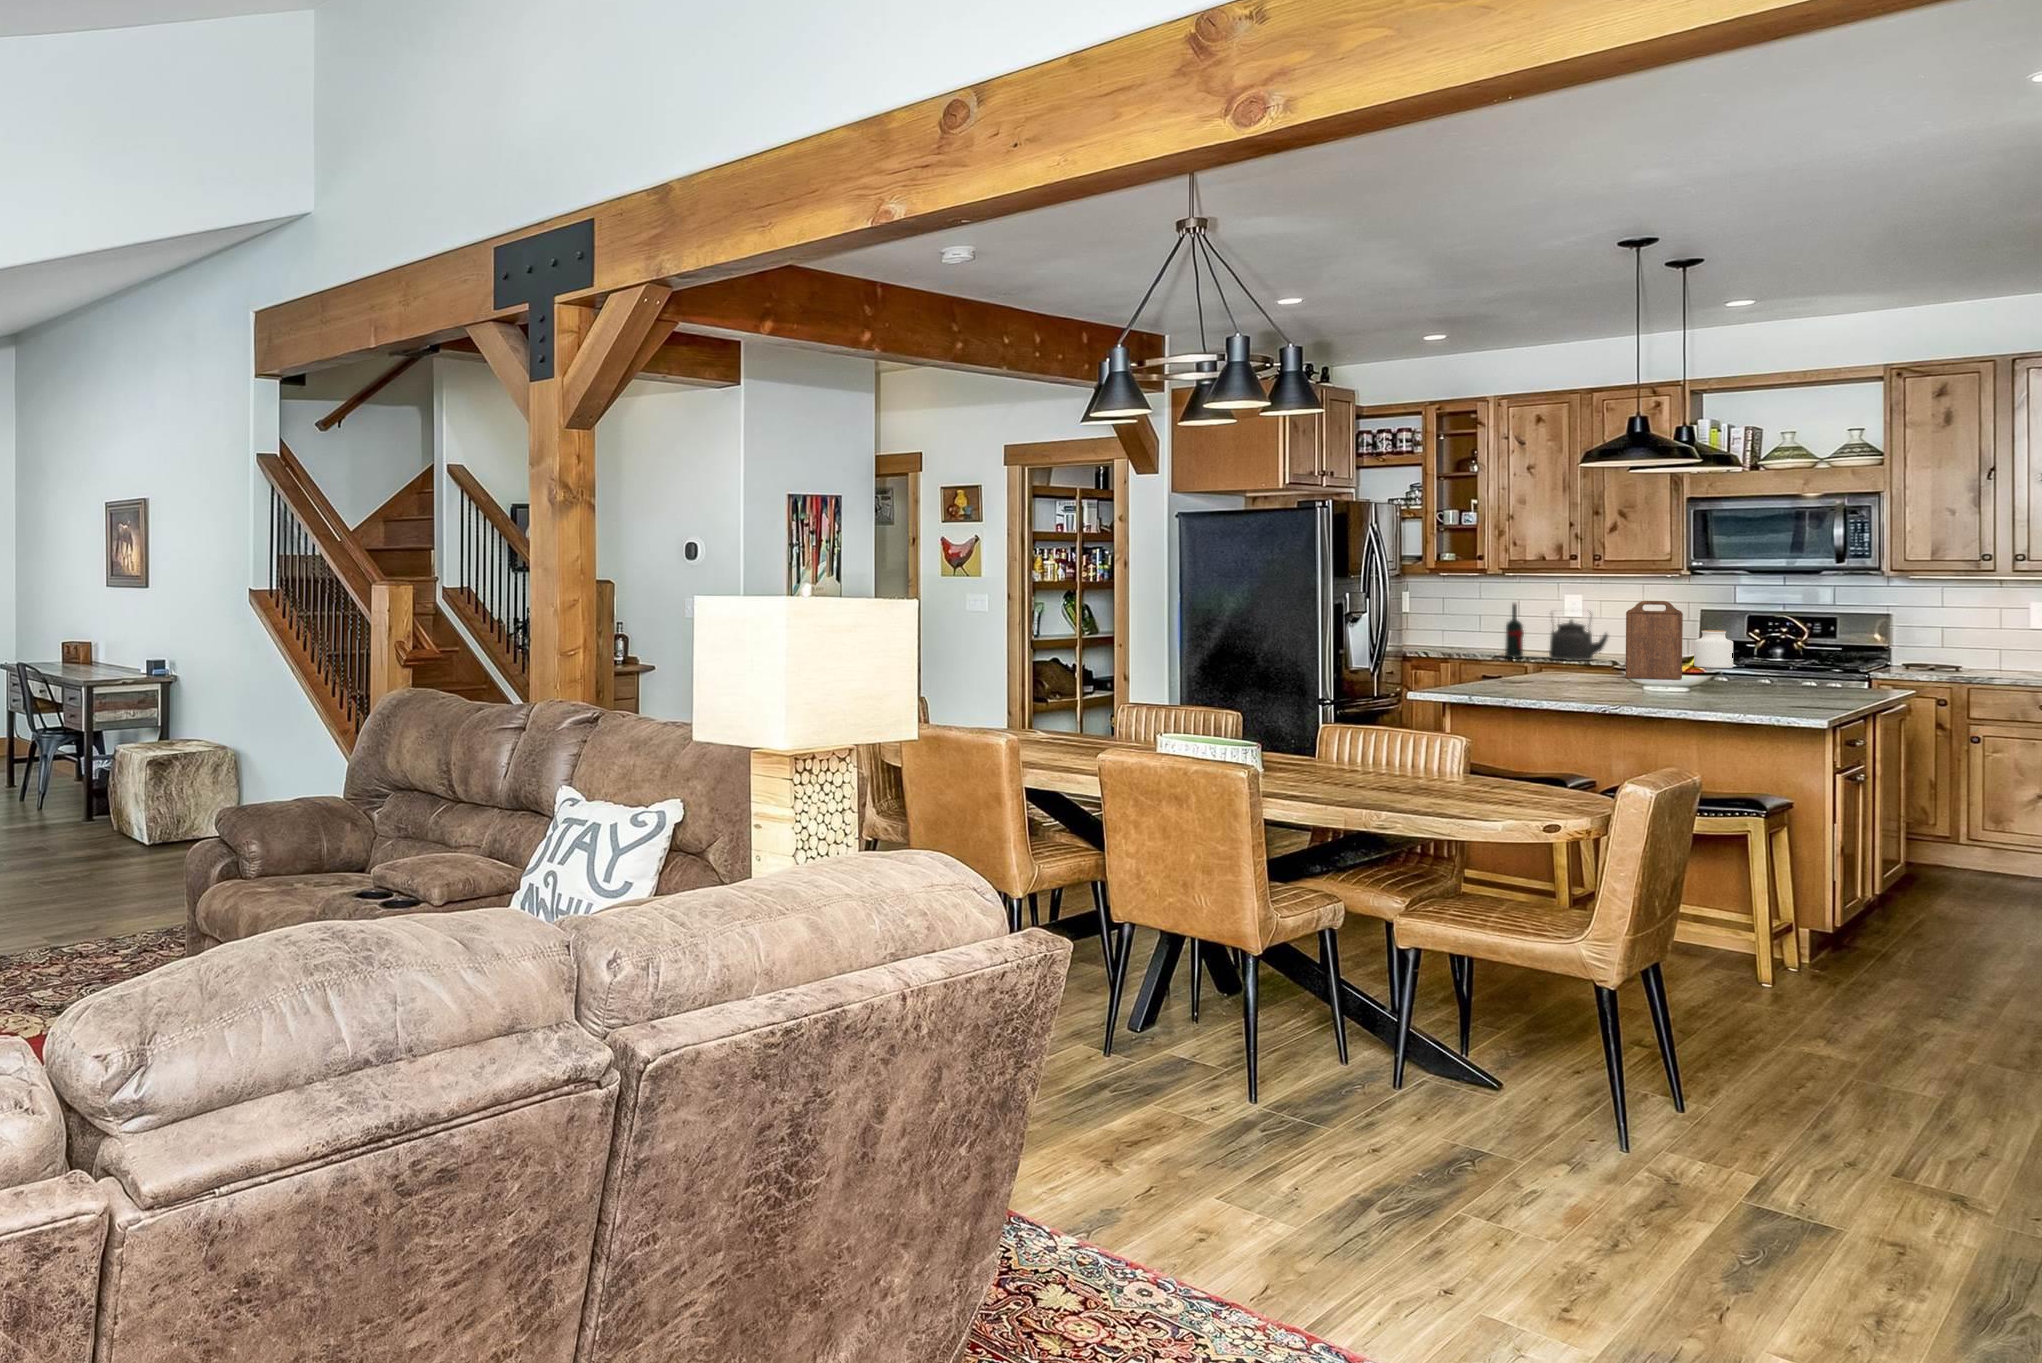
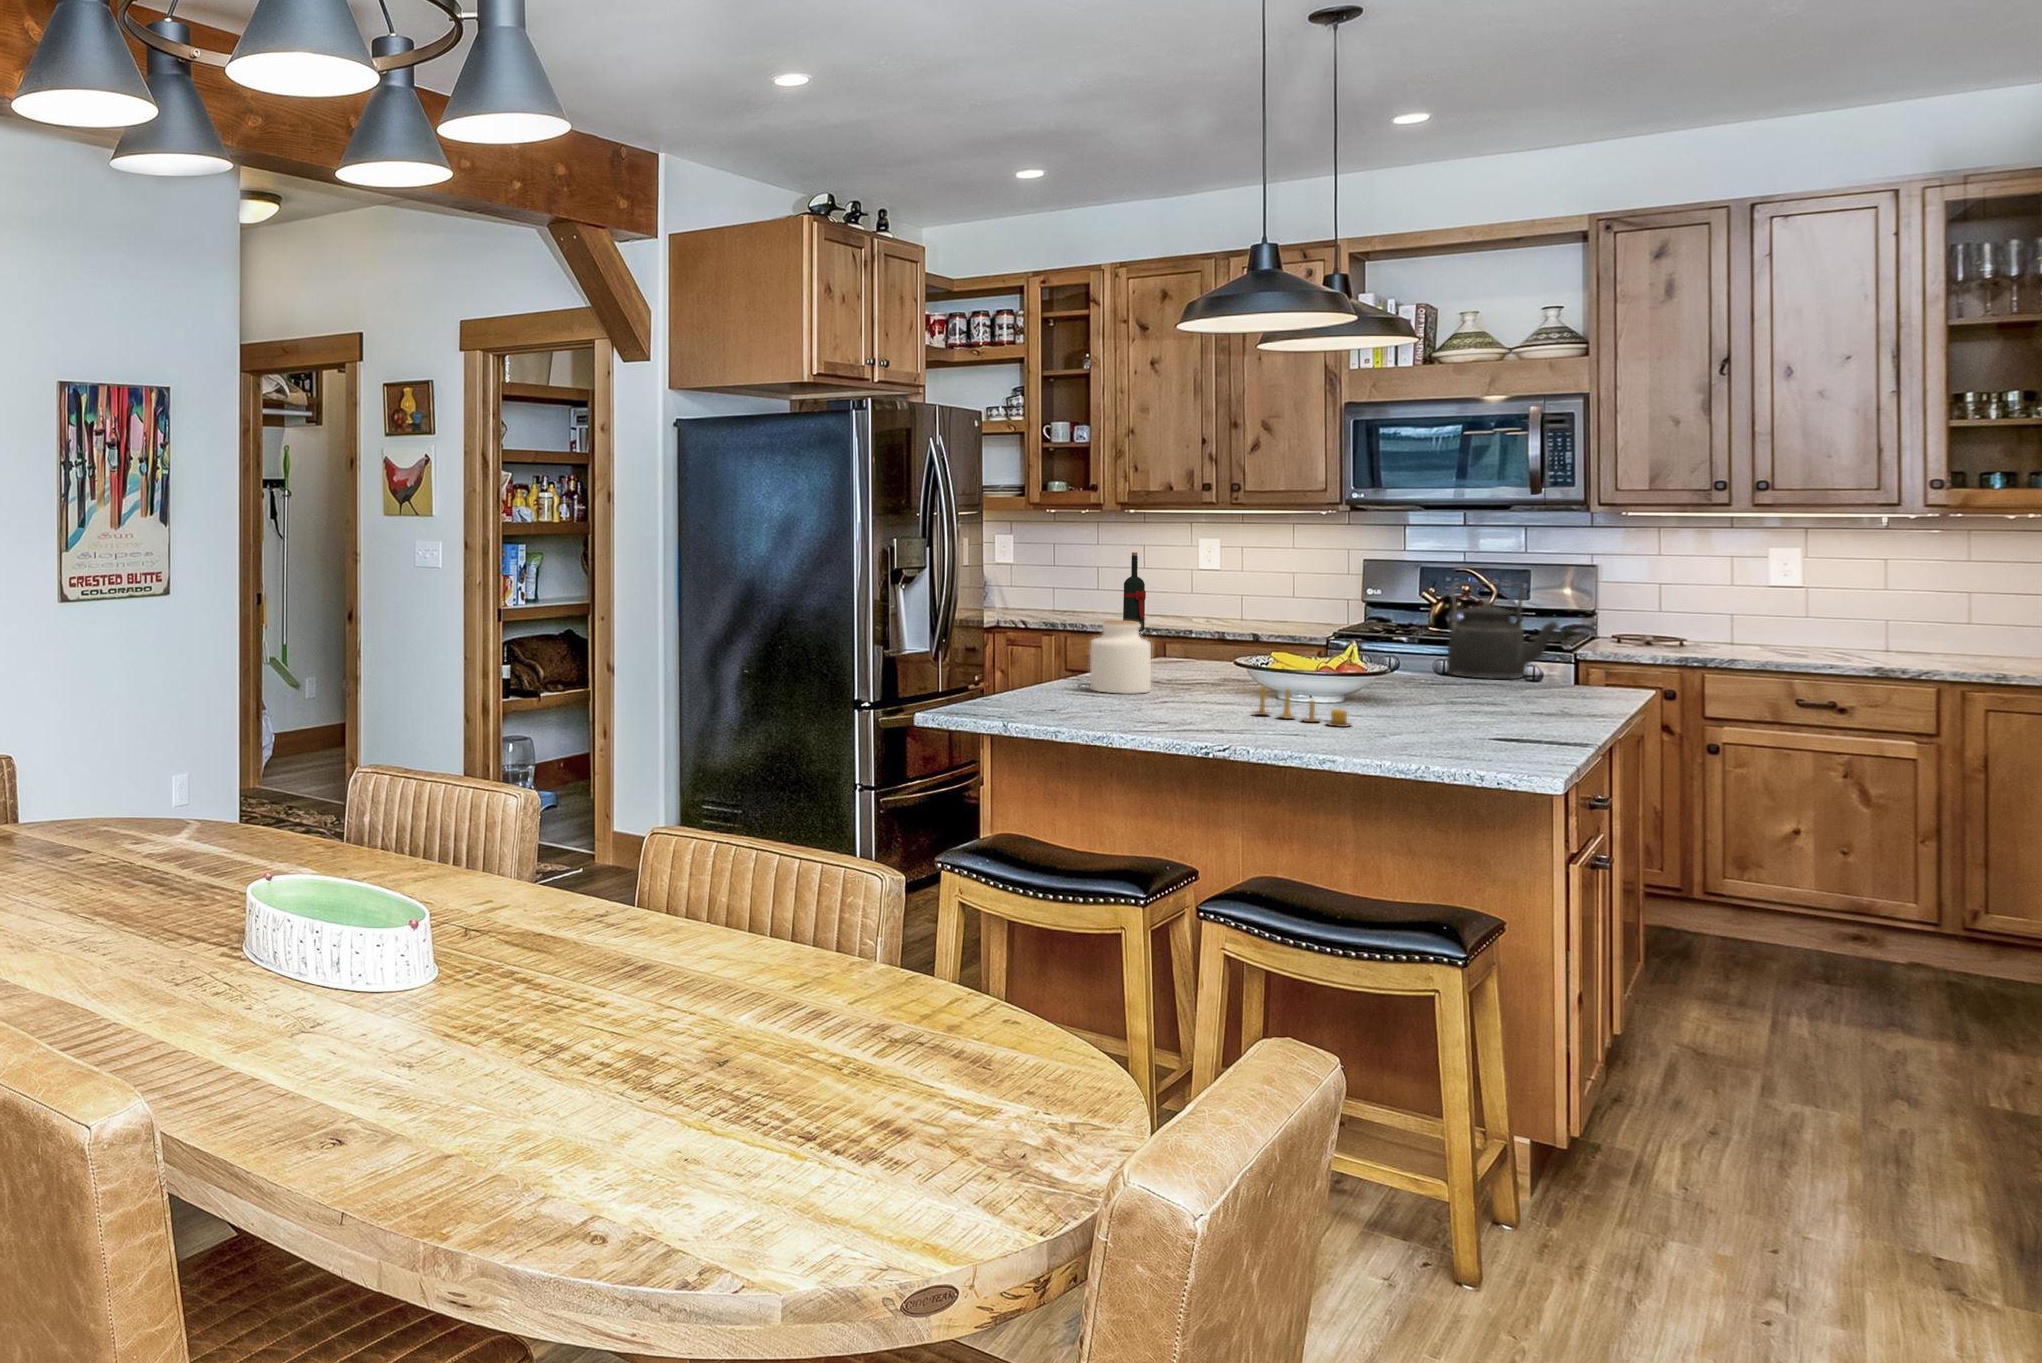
cutting board: present [1625,601,1683,680] -> none [1255,549,1331,665]
kettle: present [1549,611,1608,661] -> present [1447,583,1559,679]
jar: present [1694,630,1733,668] -> present [1090,621,1151,694]
candle: none [1640,682,1711,708] -> present [1254,685,1350,727]

